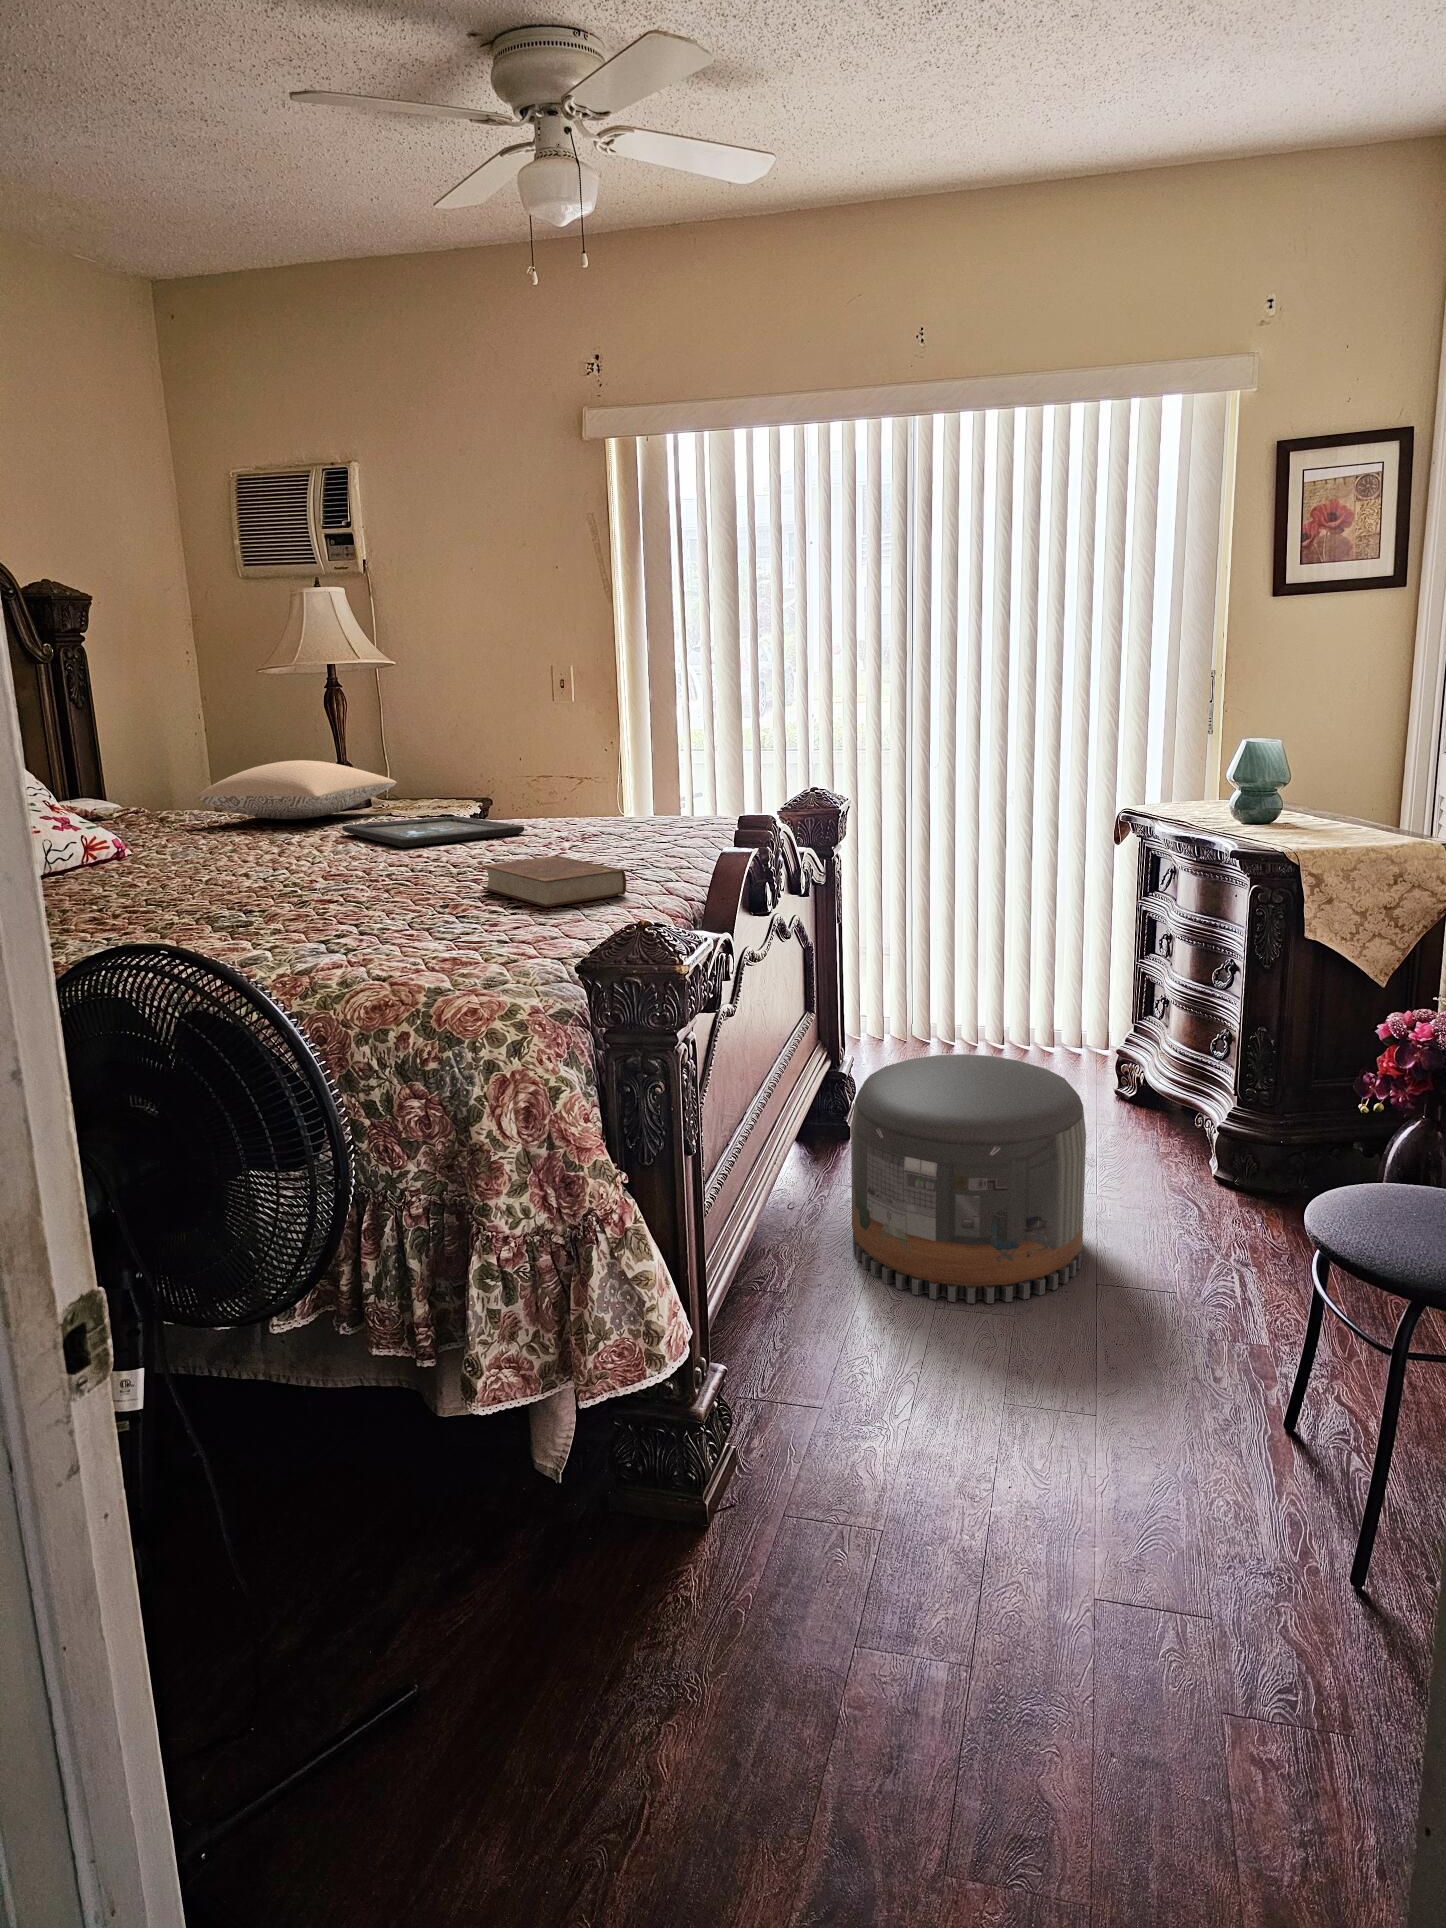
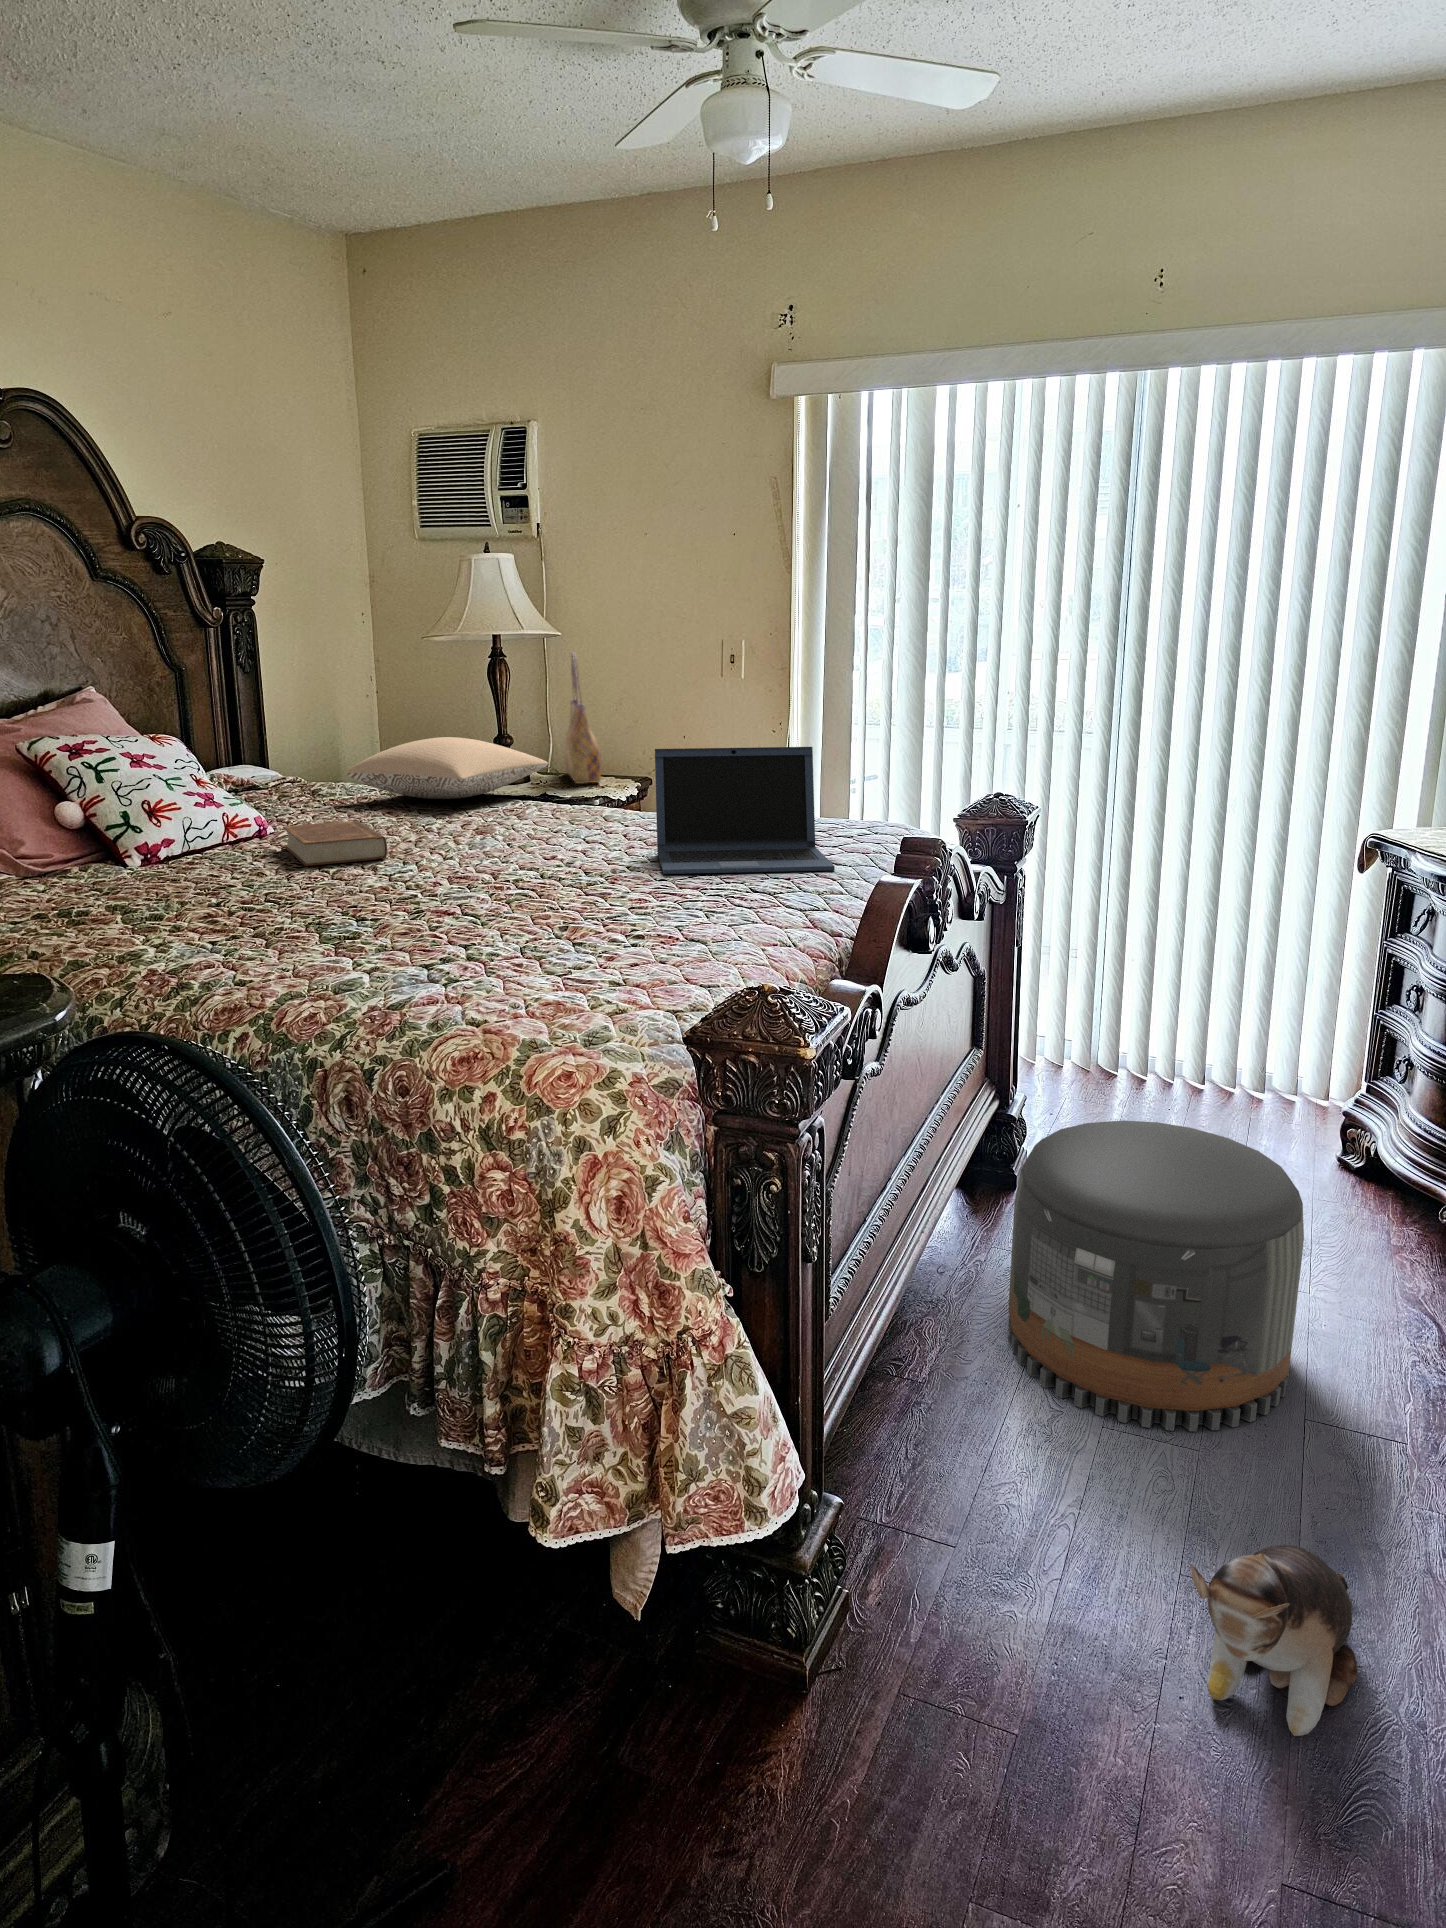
tote bag: none [409,679,447,802] -> present [565,653,601,784]
laptop: none [507,750,678,865] -> present [655,747,834,874]
tray: present [342,816,524,847] -> none [484,805,672,842]
book: present [482,856,626,907] -> present [283,821,387,866]
plush toy: none [1009,1354,1142,1501] -> present [1191,1545,1358,1736]

